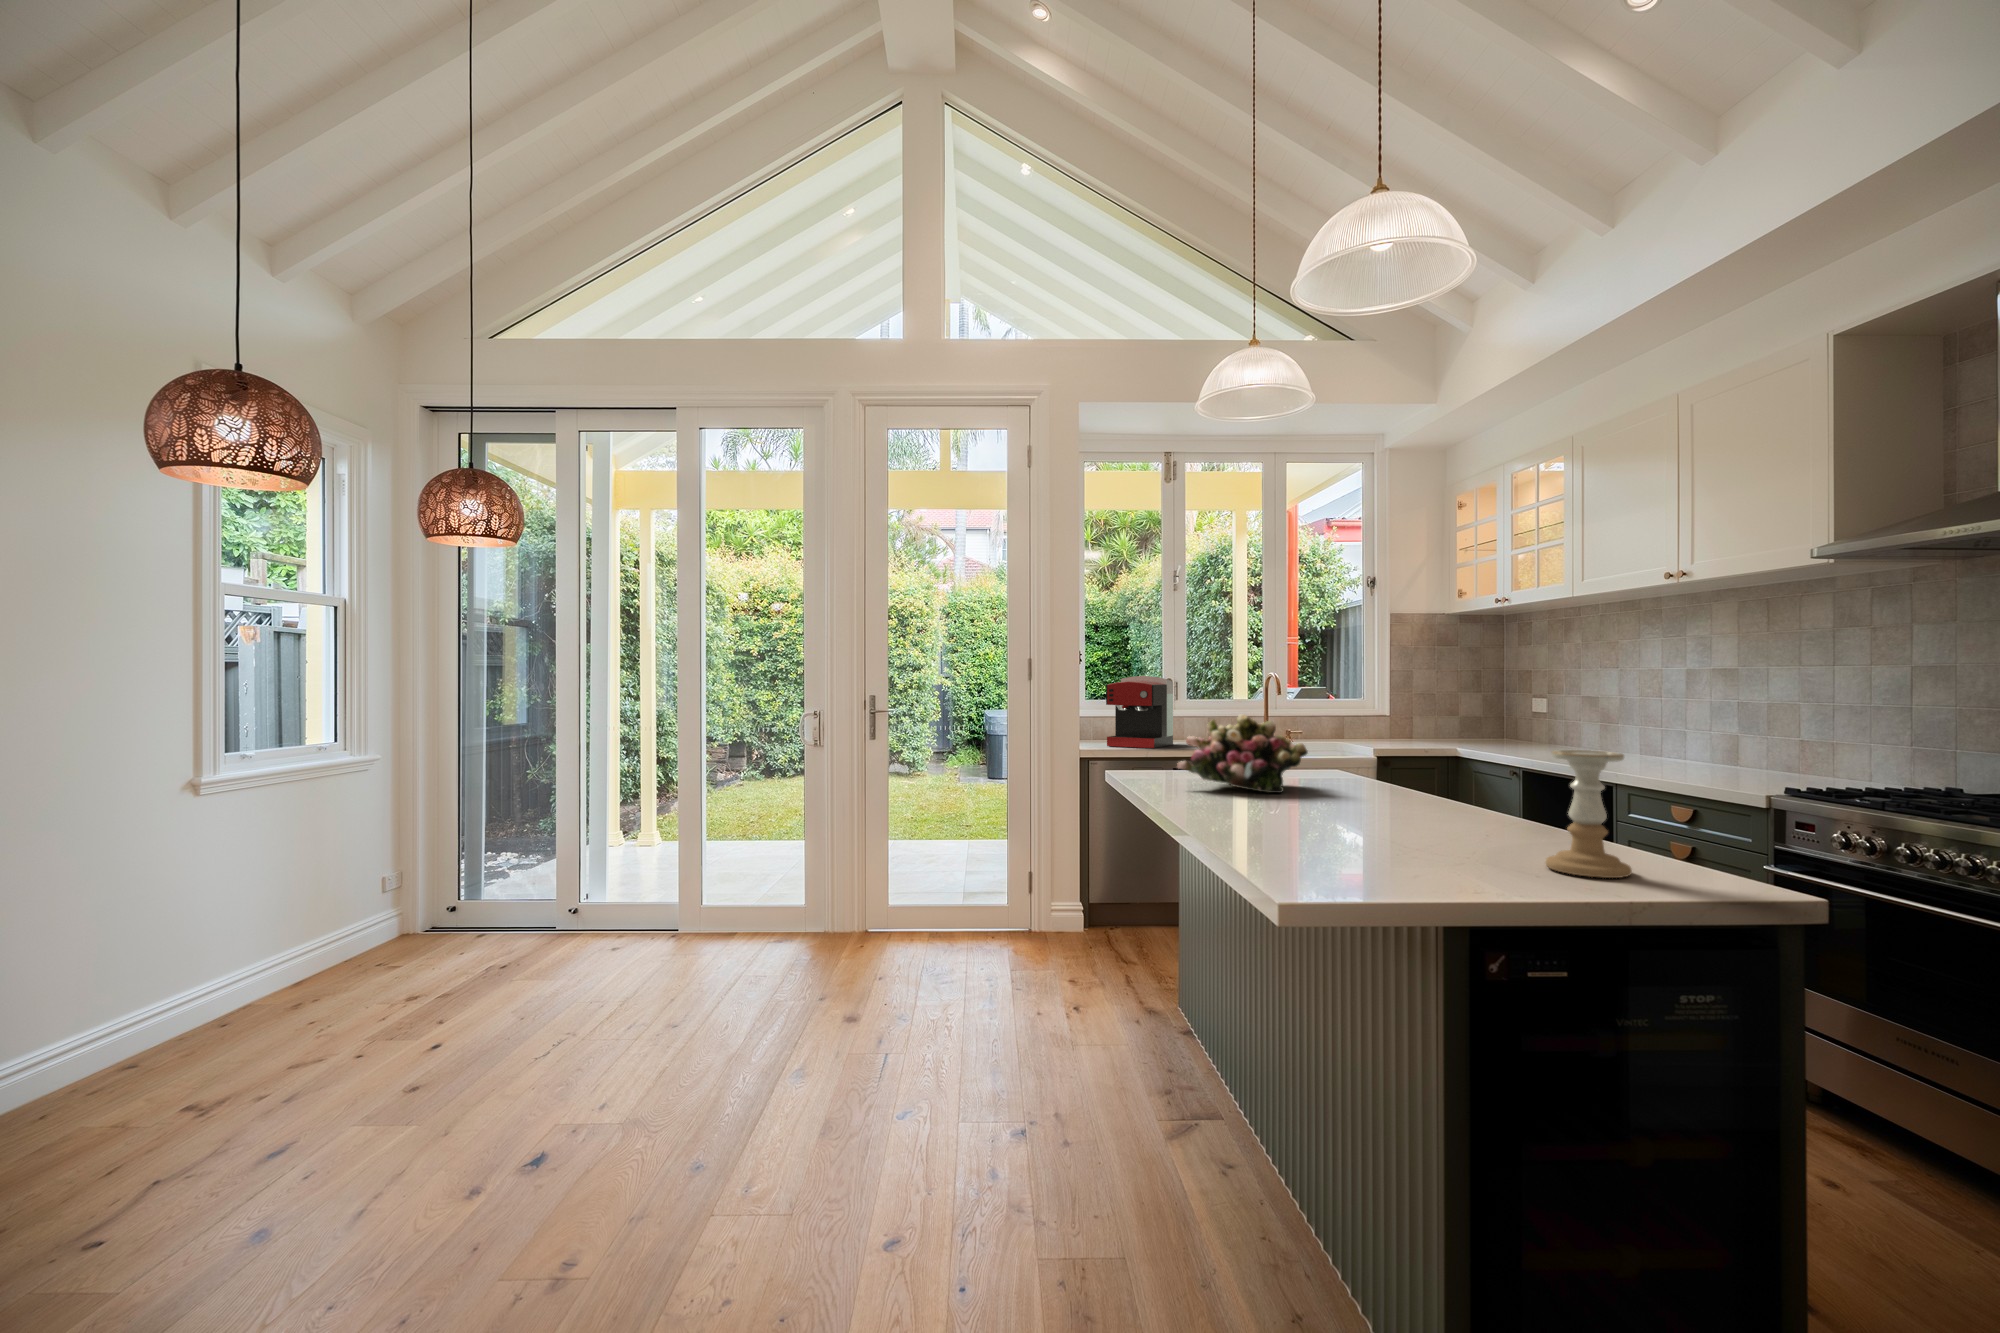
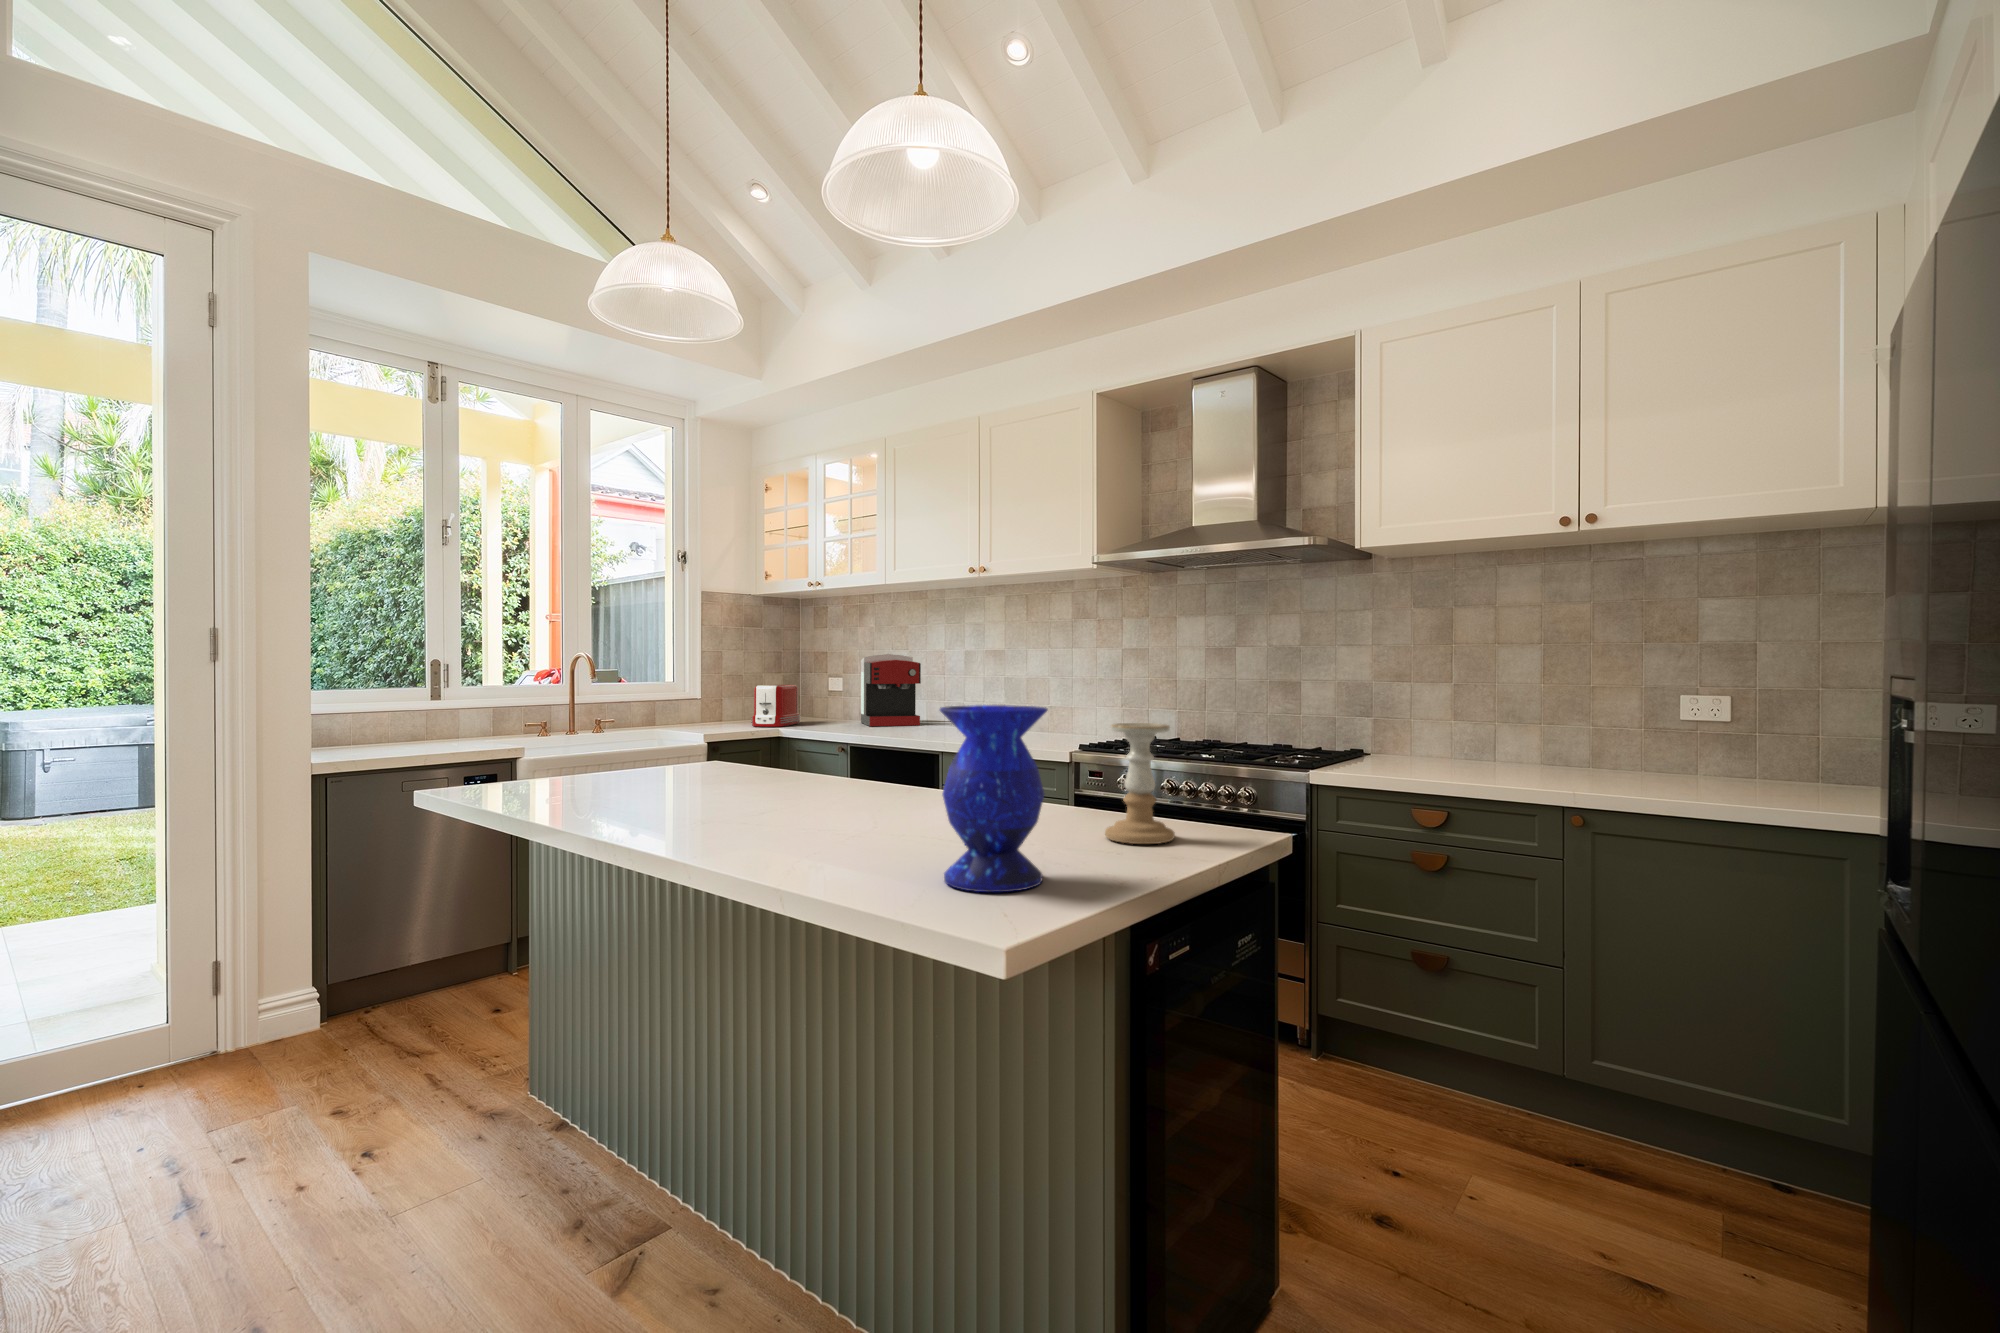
coffee maker: present [1106,676,1173,748] -> present [861,654,921,726]
toaster: none [1428,704,1485,745] -> present [751,685,800,727]
flower arrangement: present [1177,714,1308,793] -> none [586,701,752,797]
vase: none [1309,723,1408,882] -> present [940,705,1048,892]

